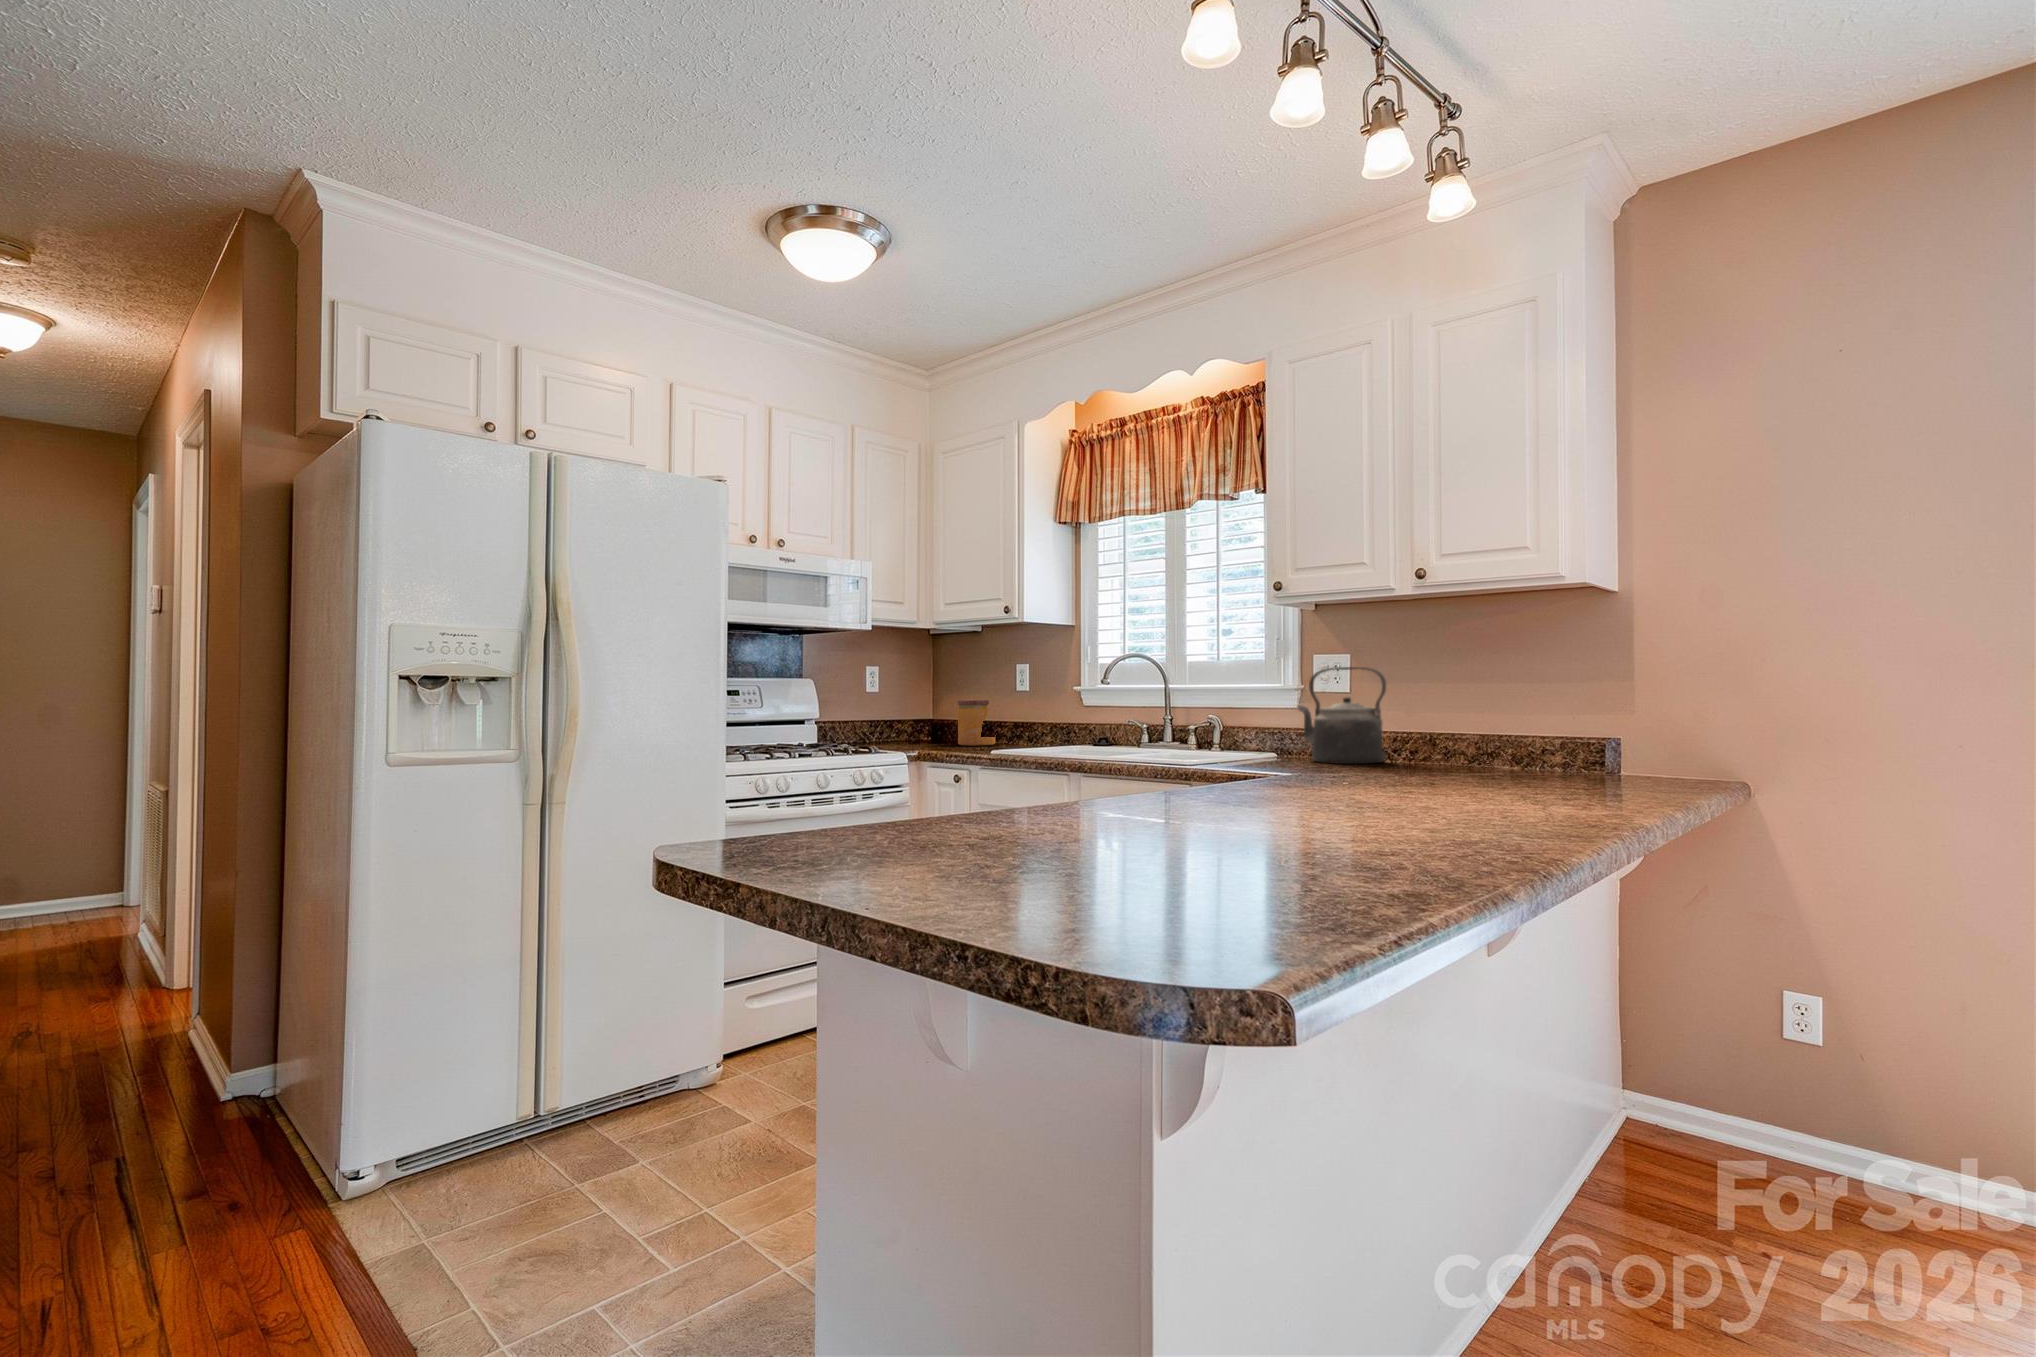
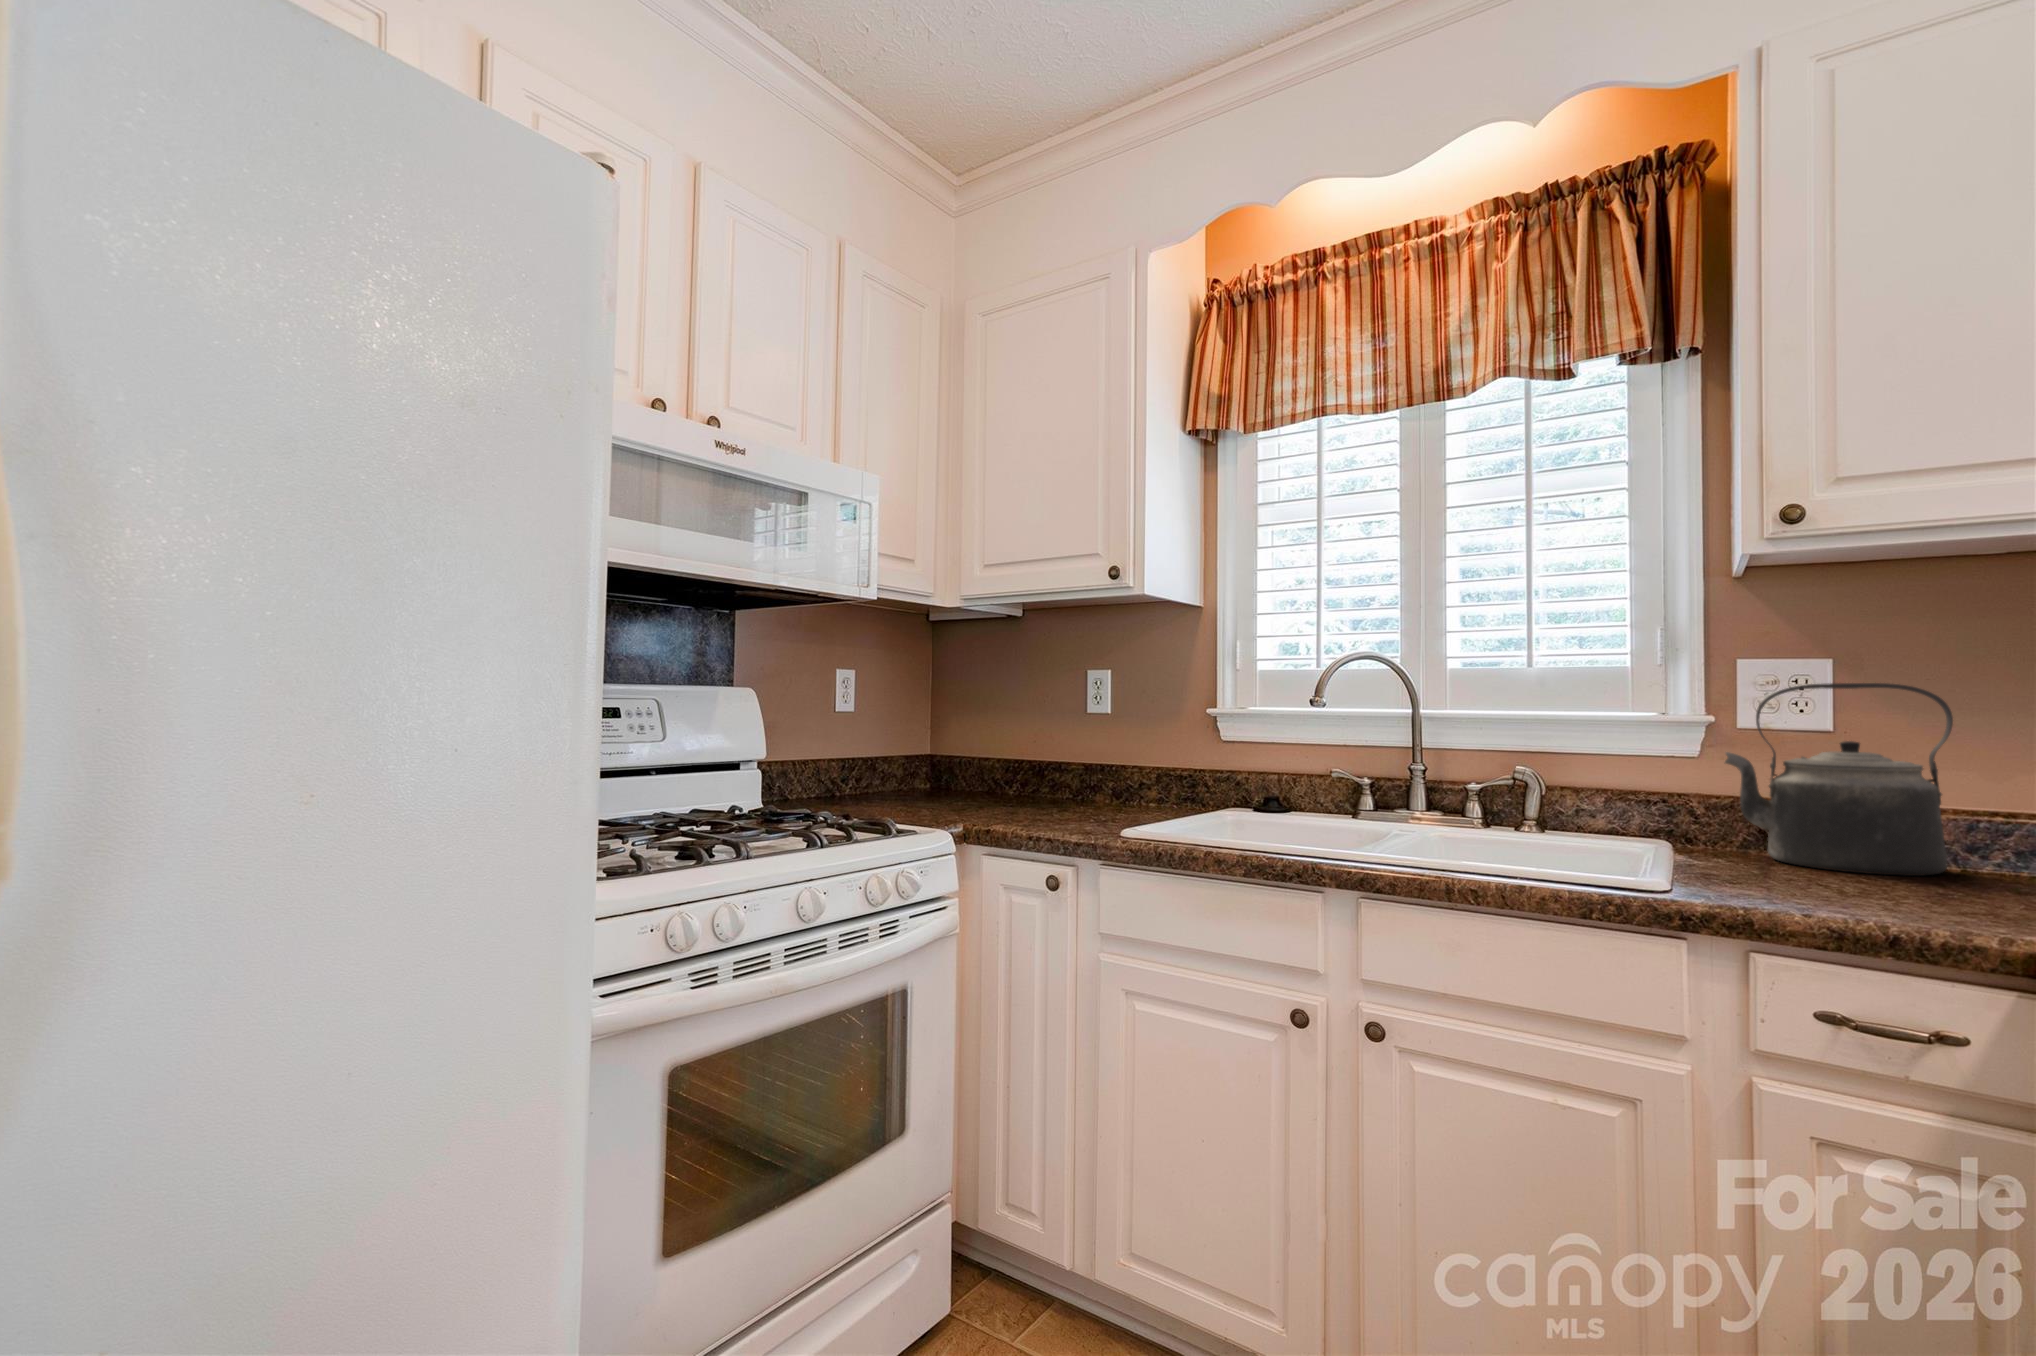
jar: present [957,700,995,746] -> none [989,725,1050,802]

